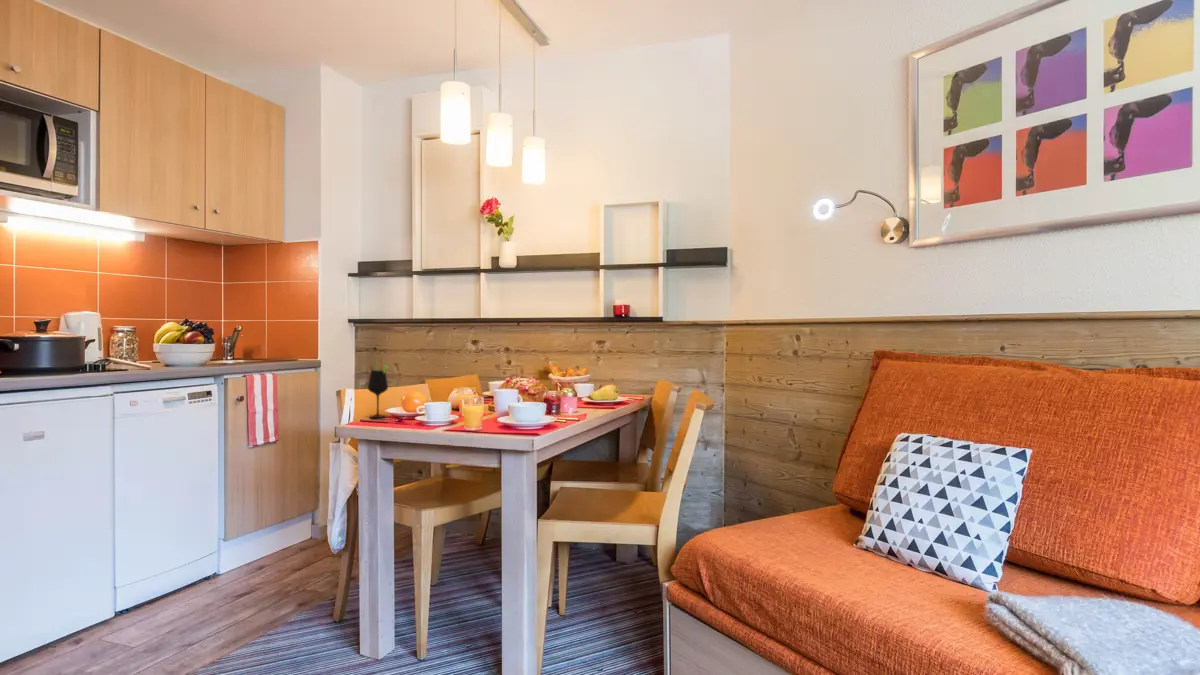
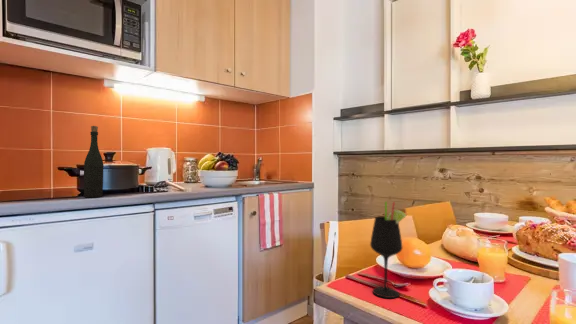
bottle: none [28,291,56,376] -> present [84,126,103,197]

